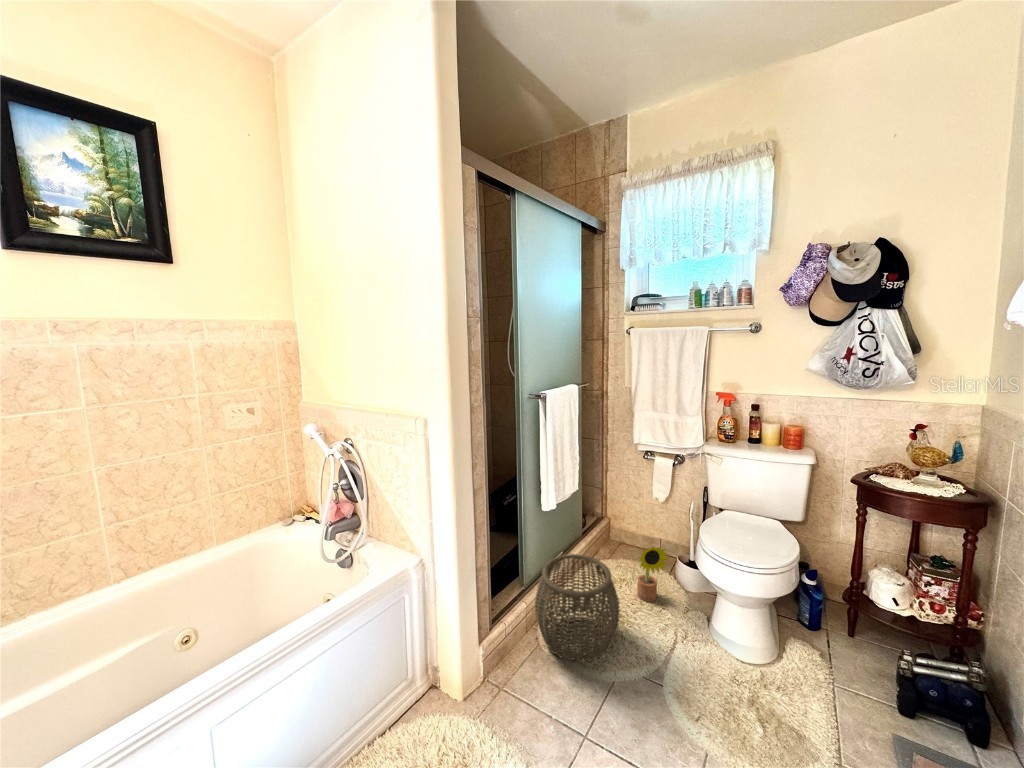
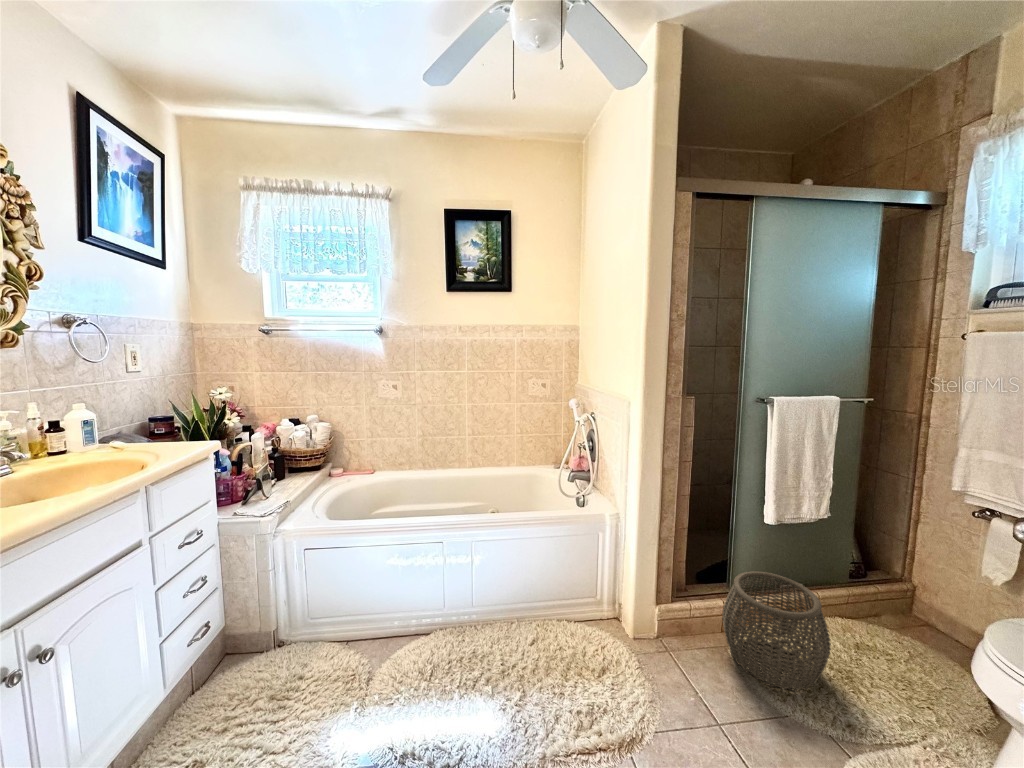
decorative plant: present [638,547,670,602] -> none [890,618,951,696]

